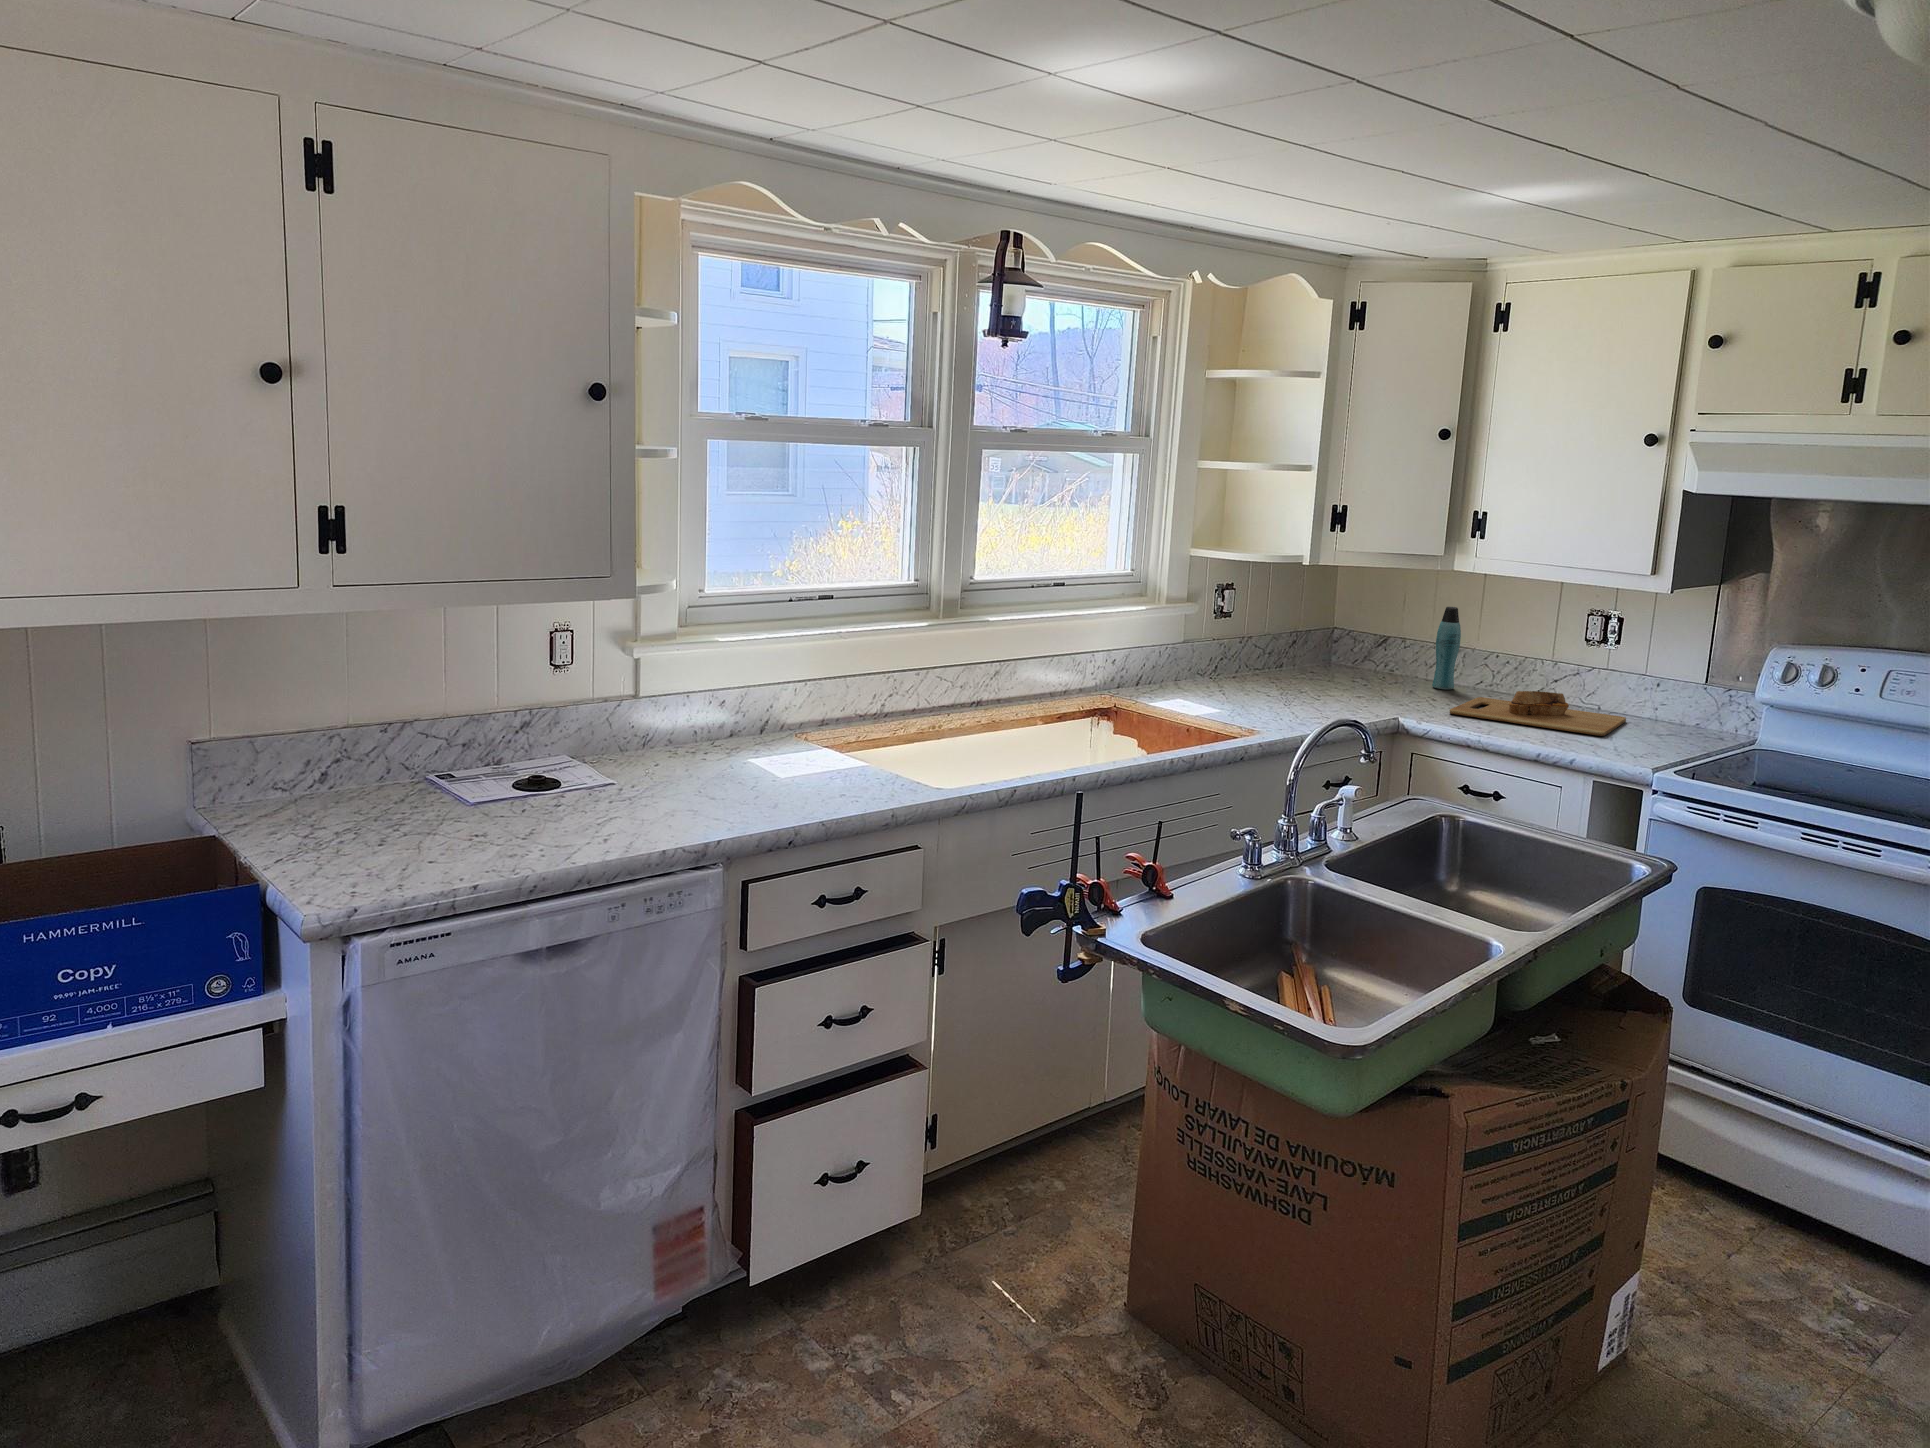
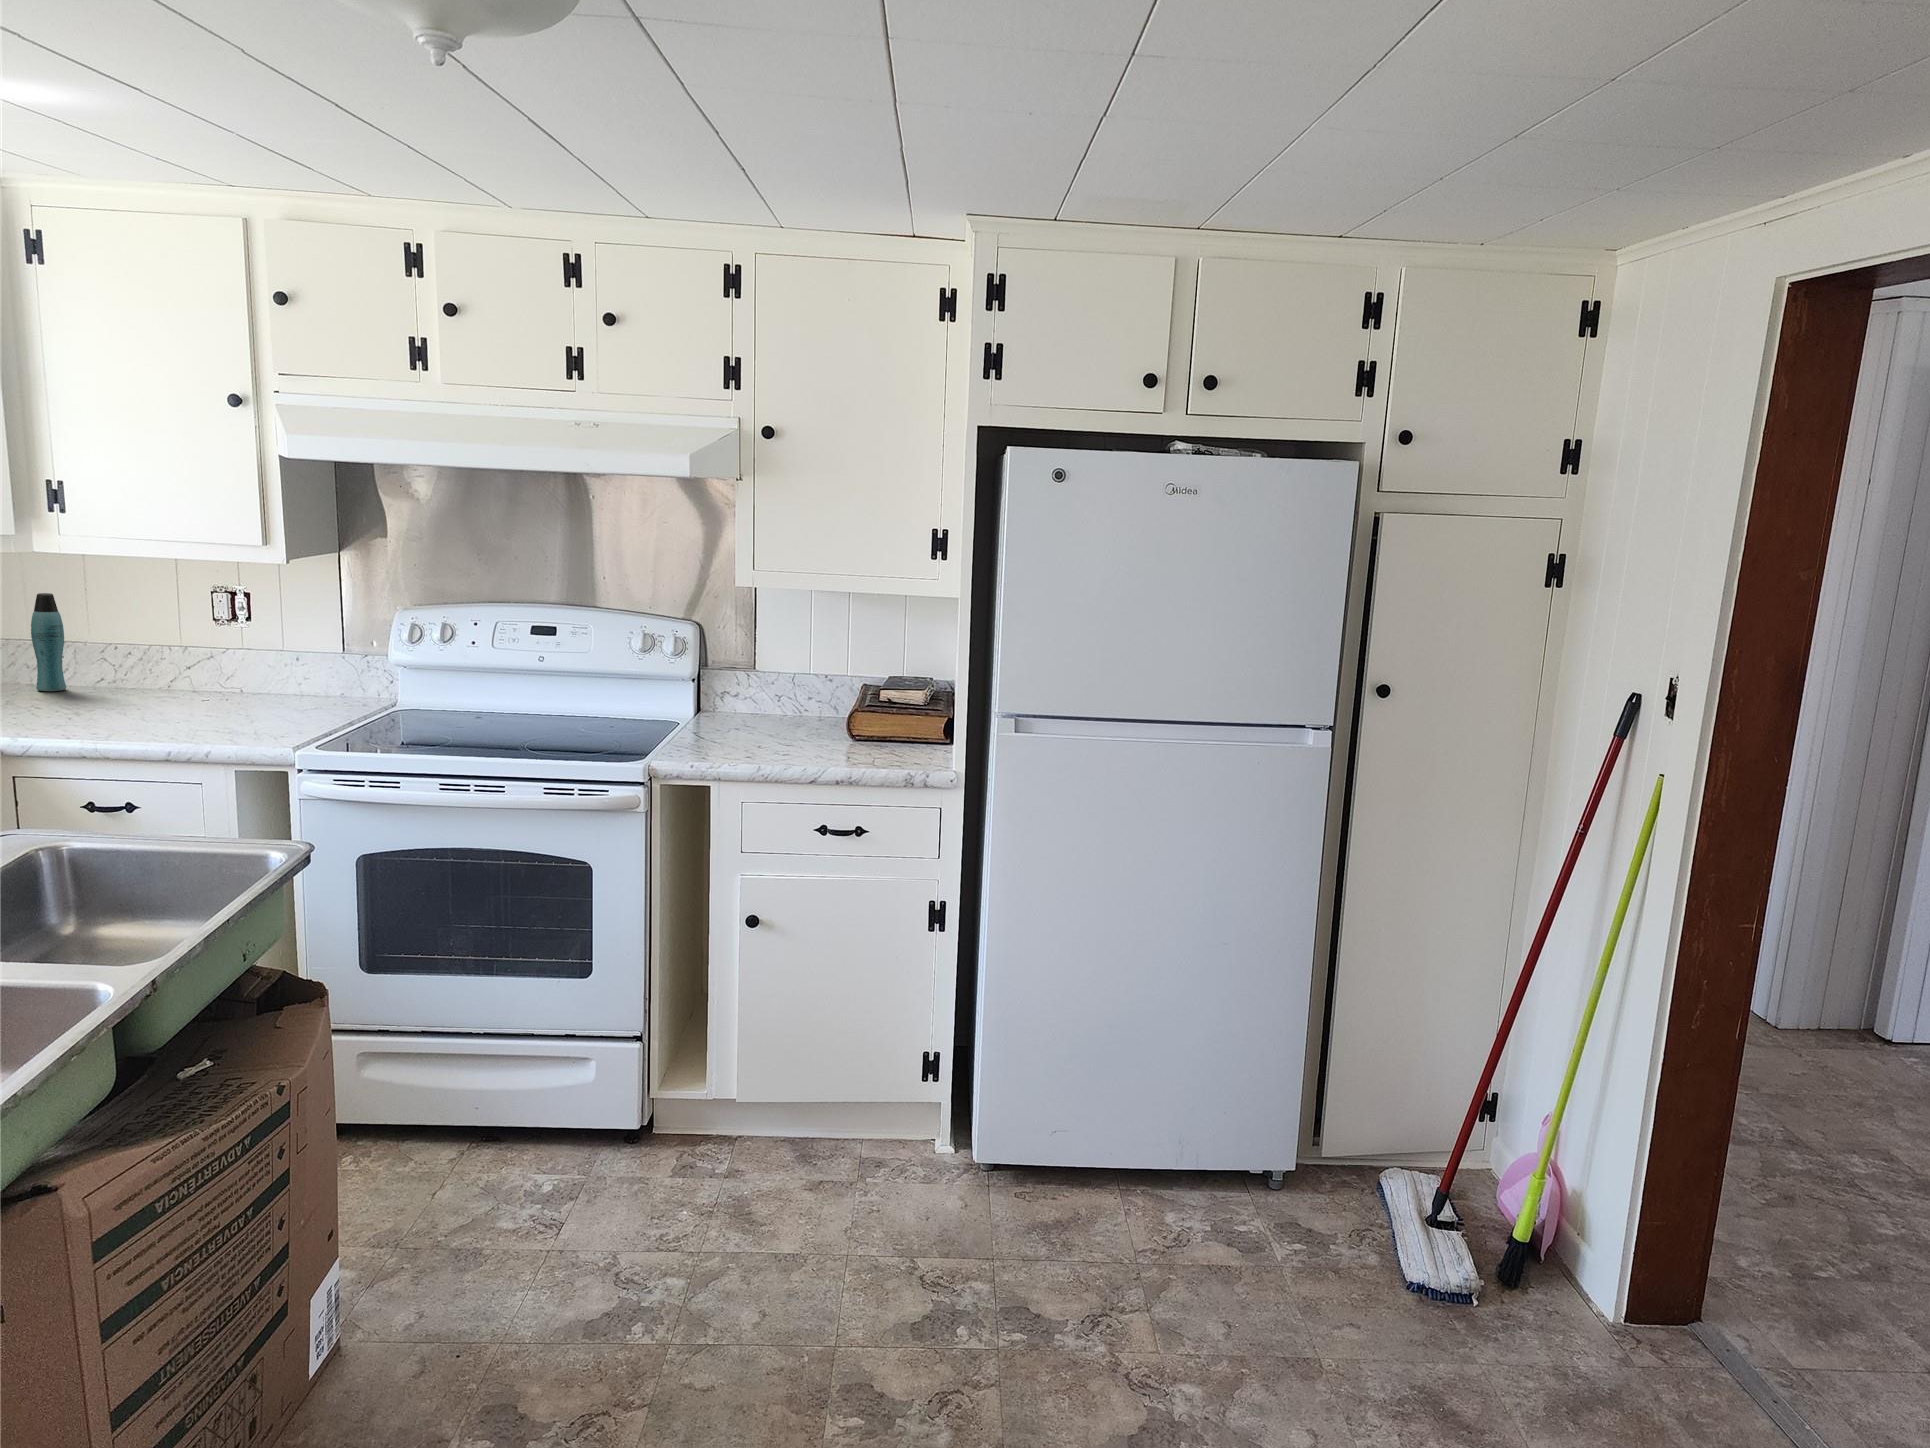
cutting board: present [1449,691,1626,736] -> none [56,681,270,721]

